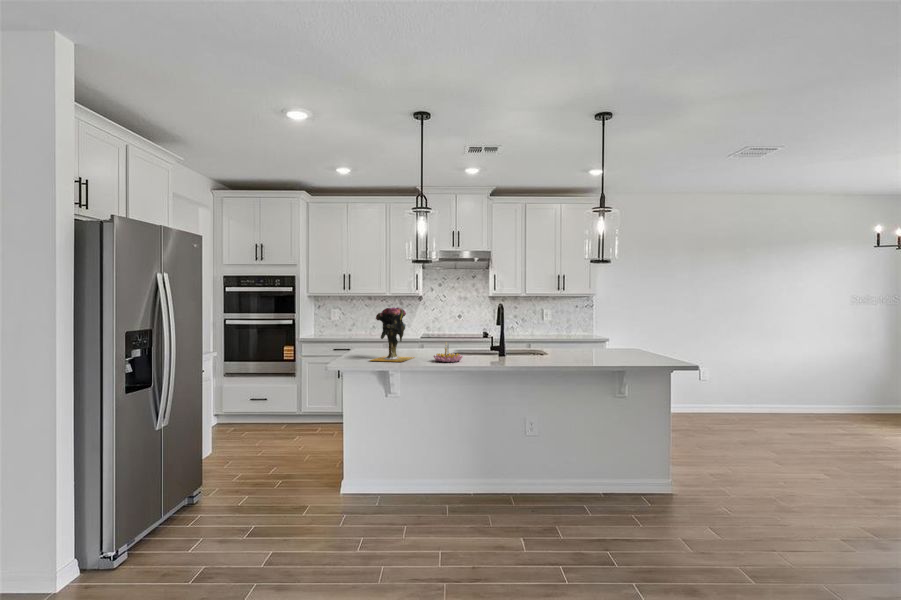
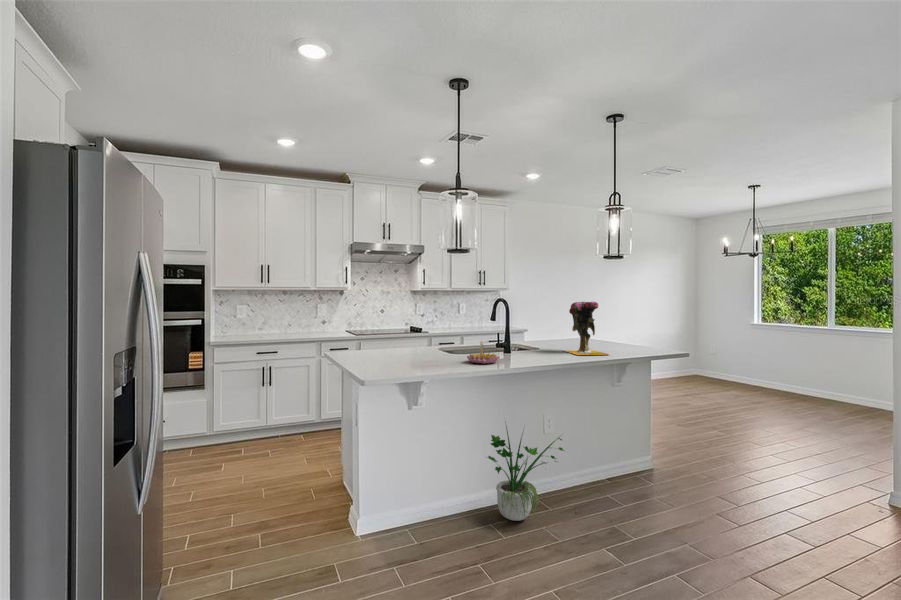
vase: present [370,308,414,361] -> present [564,302,607,355]
potted plant: none [442,410,532,508] -> present [487,426,564,521]

